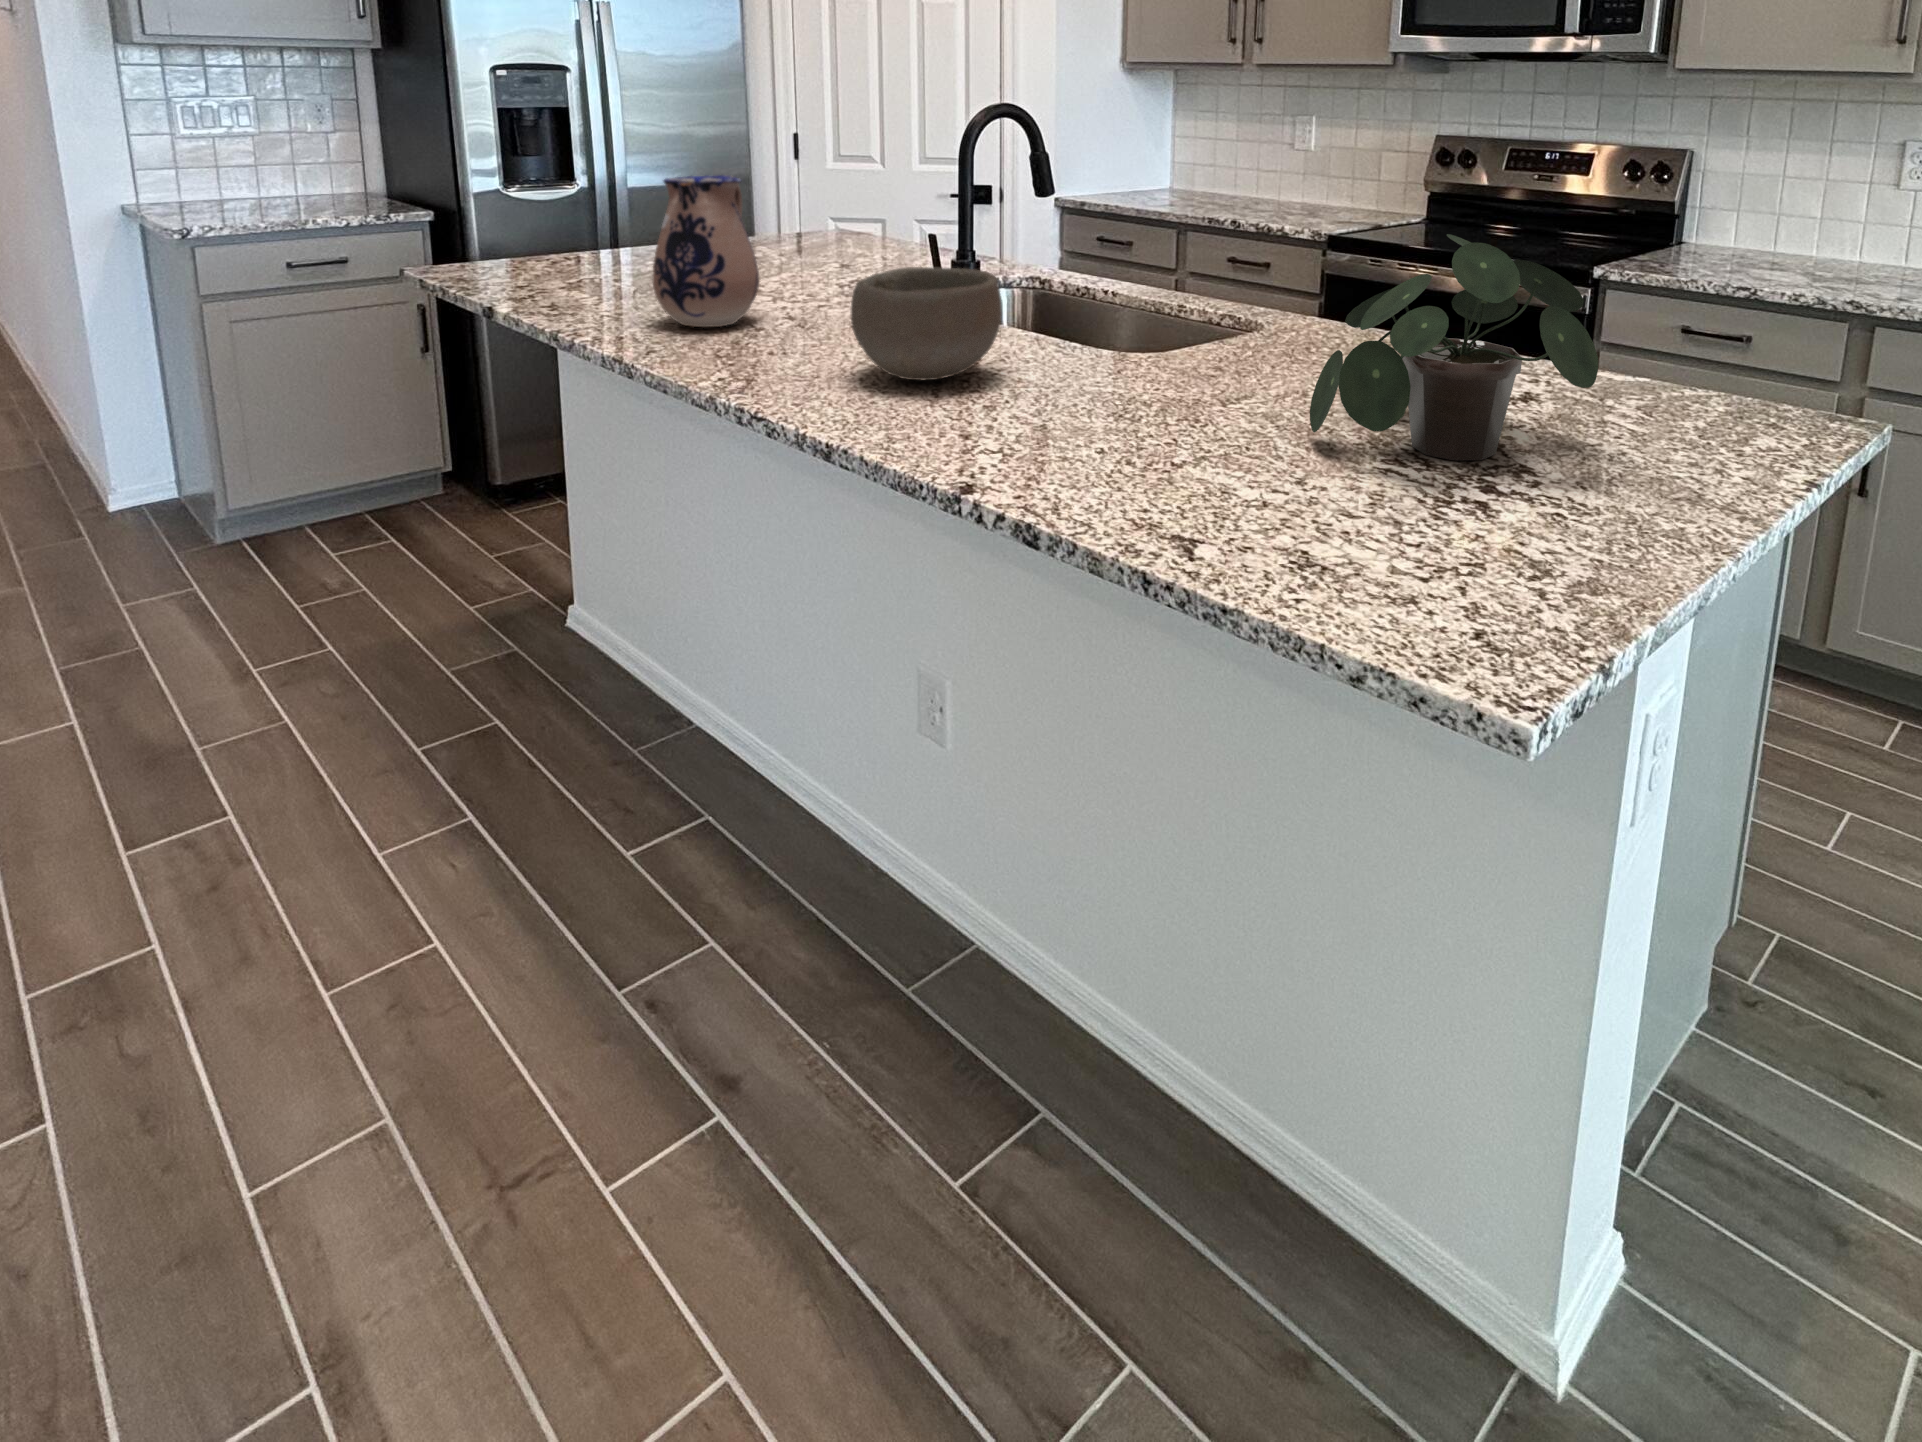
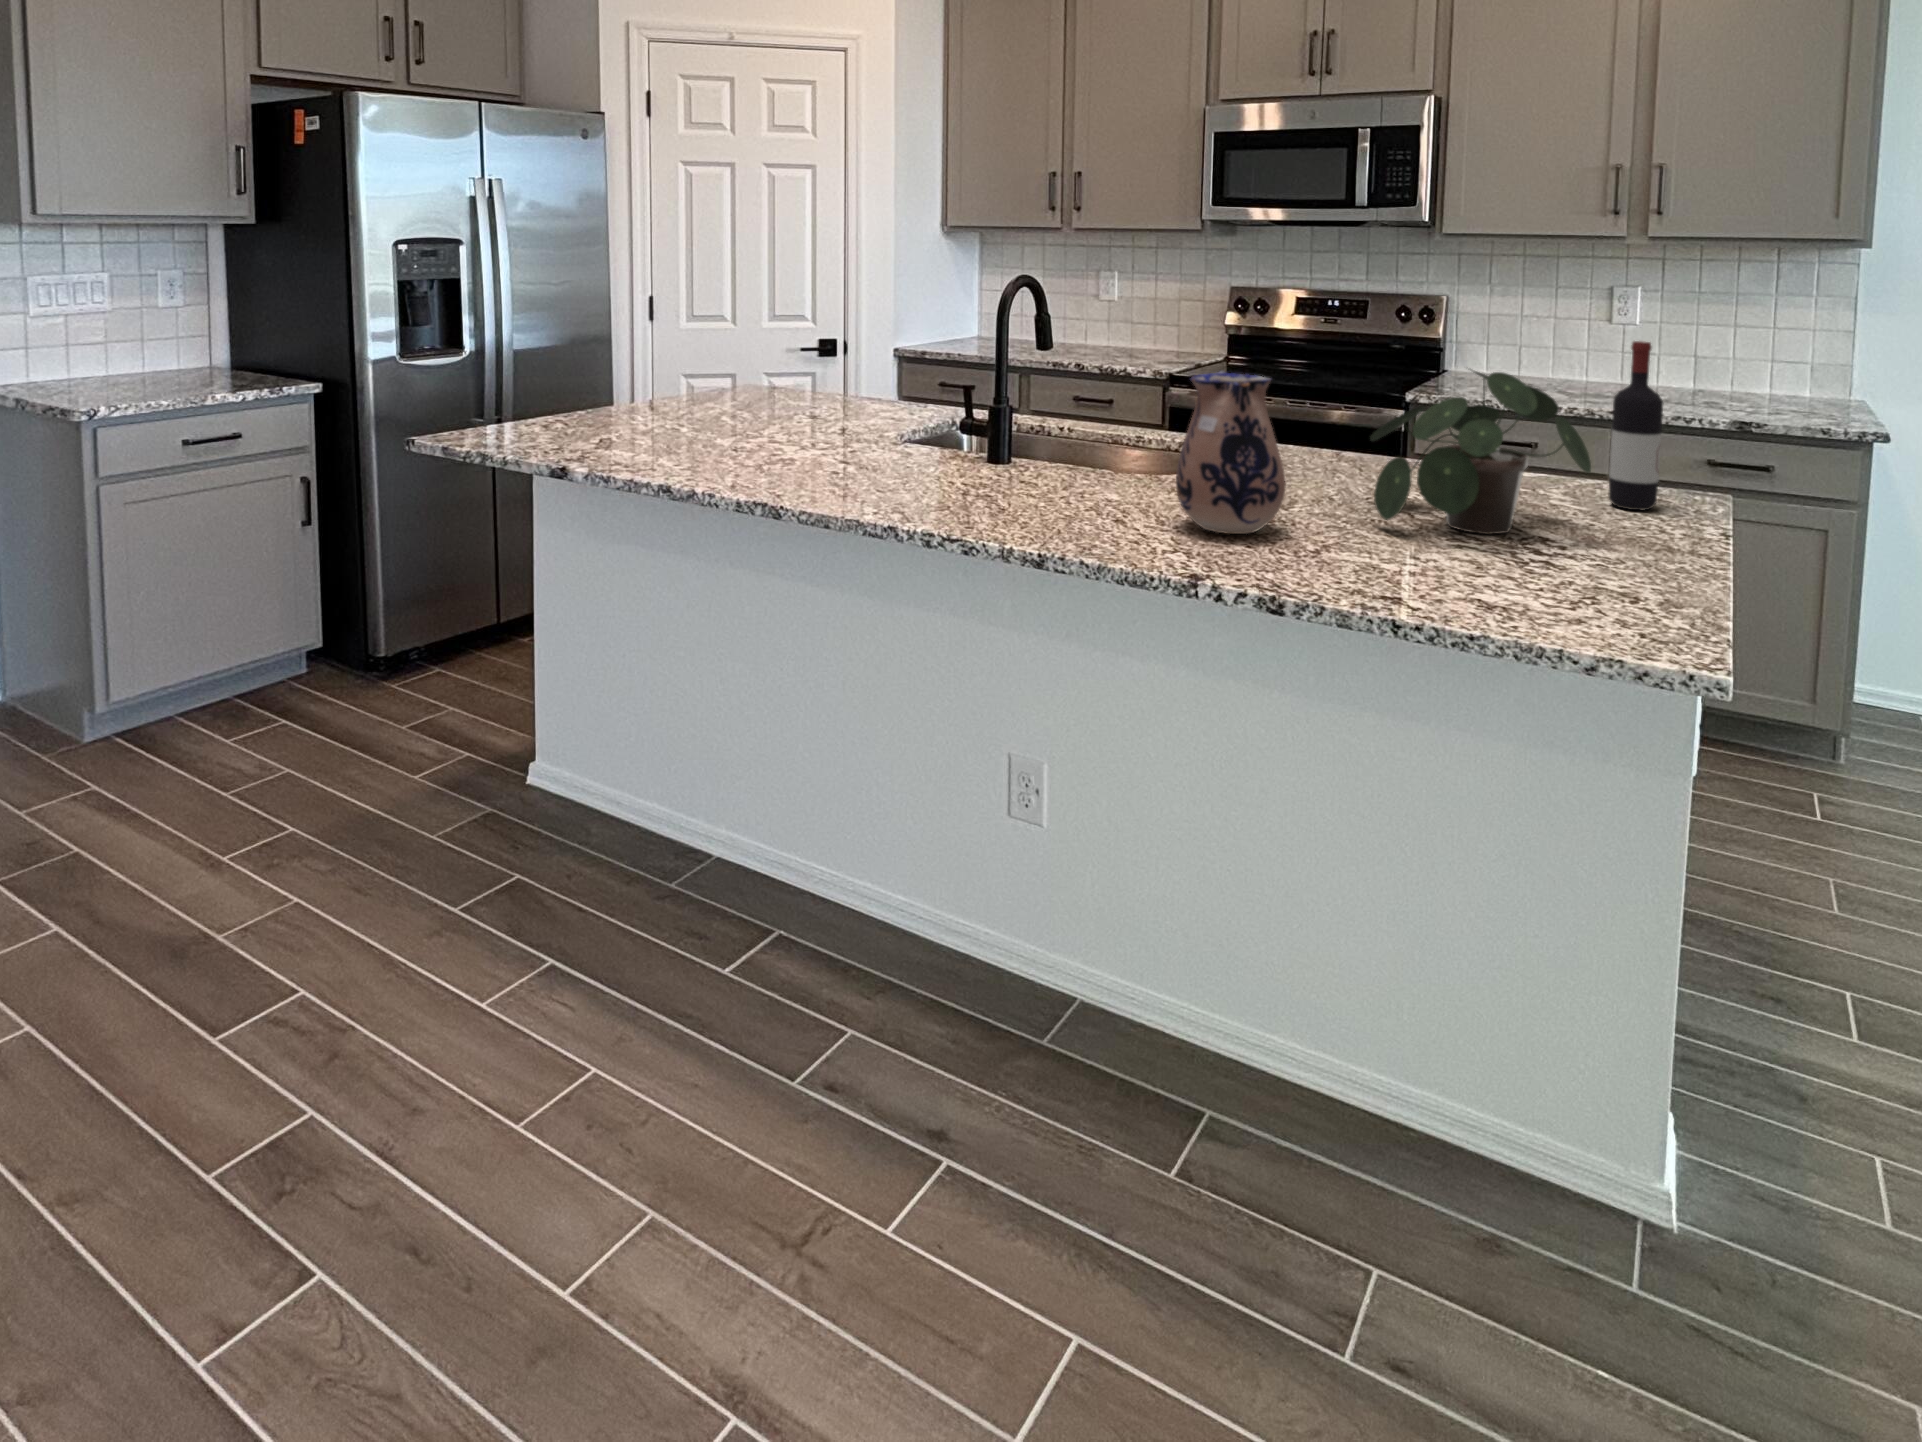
ceramic pitcher: present [653,175,759,327] -> present [1176,371,1286,534]
wine bottle: none [1685,208,1769,441] -> present [1608,341,1664,510]
bowl: present [851,267,1002,380] -> none [972,409,1093,502]

